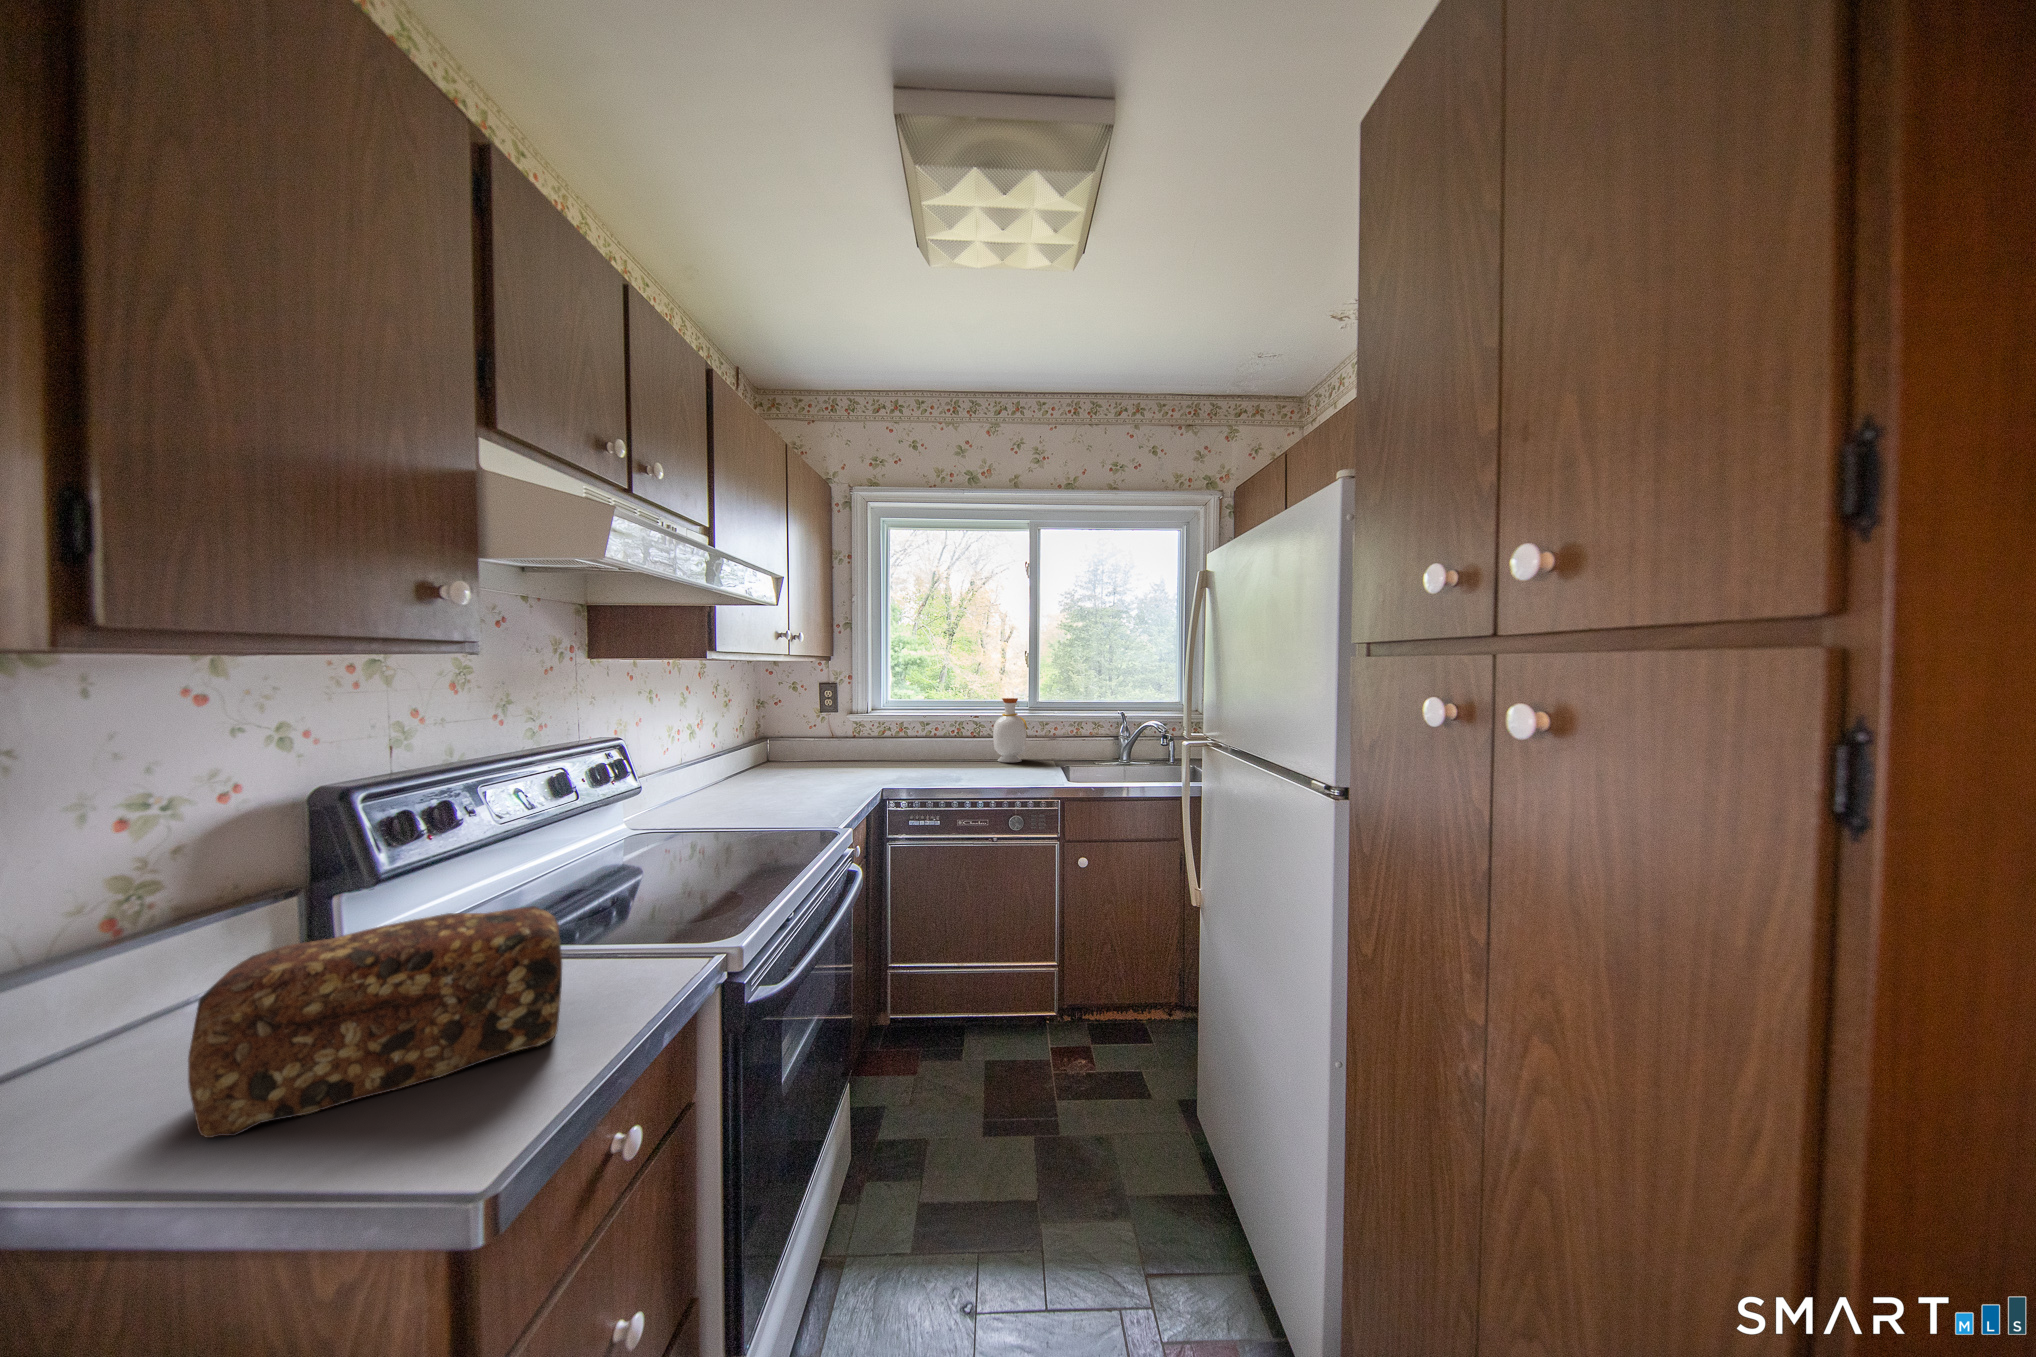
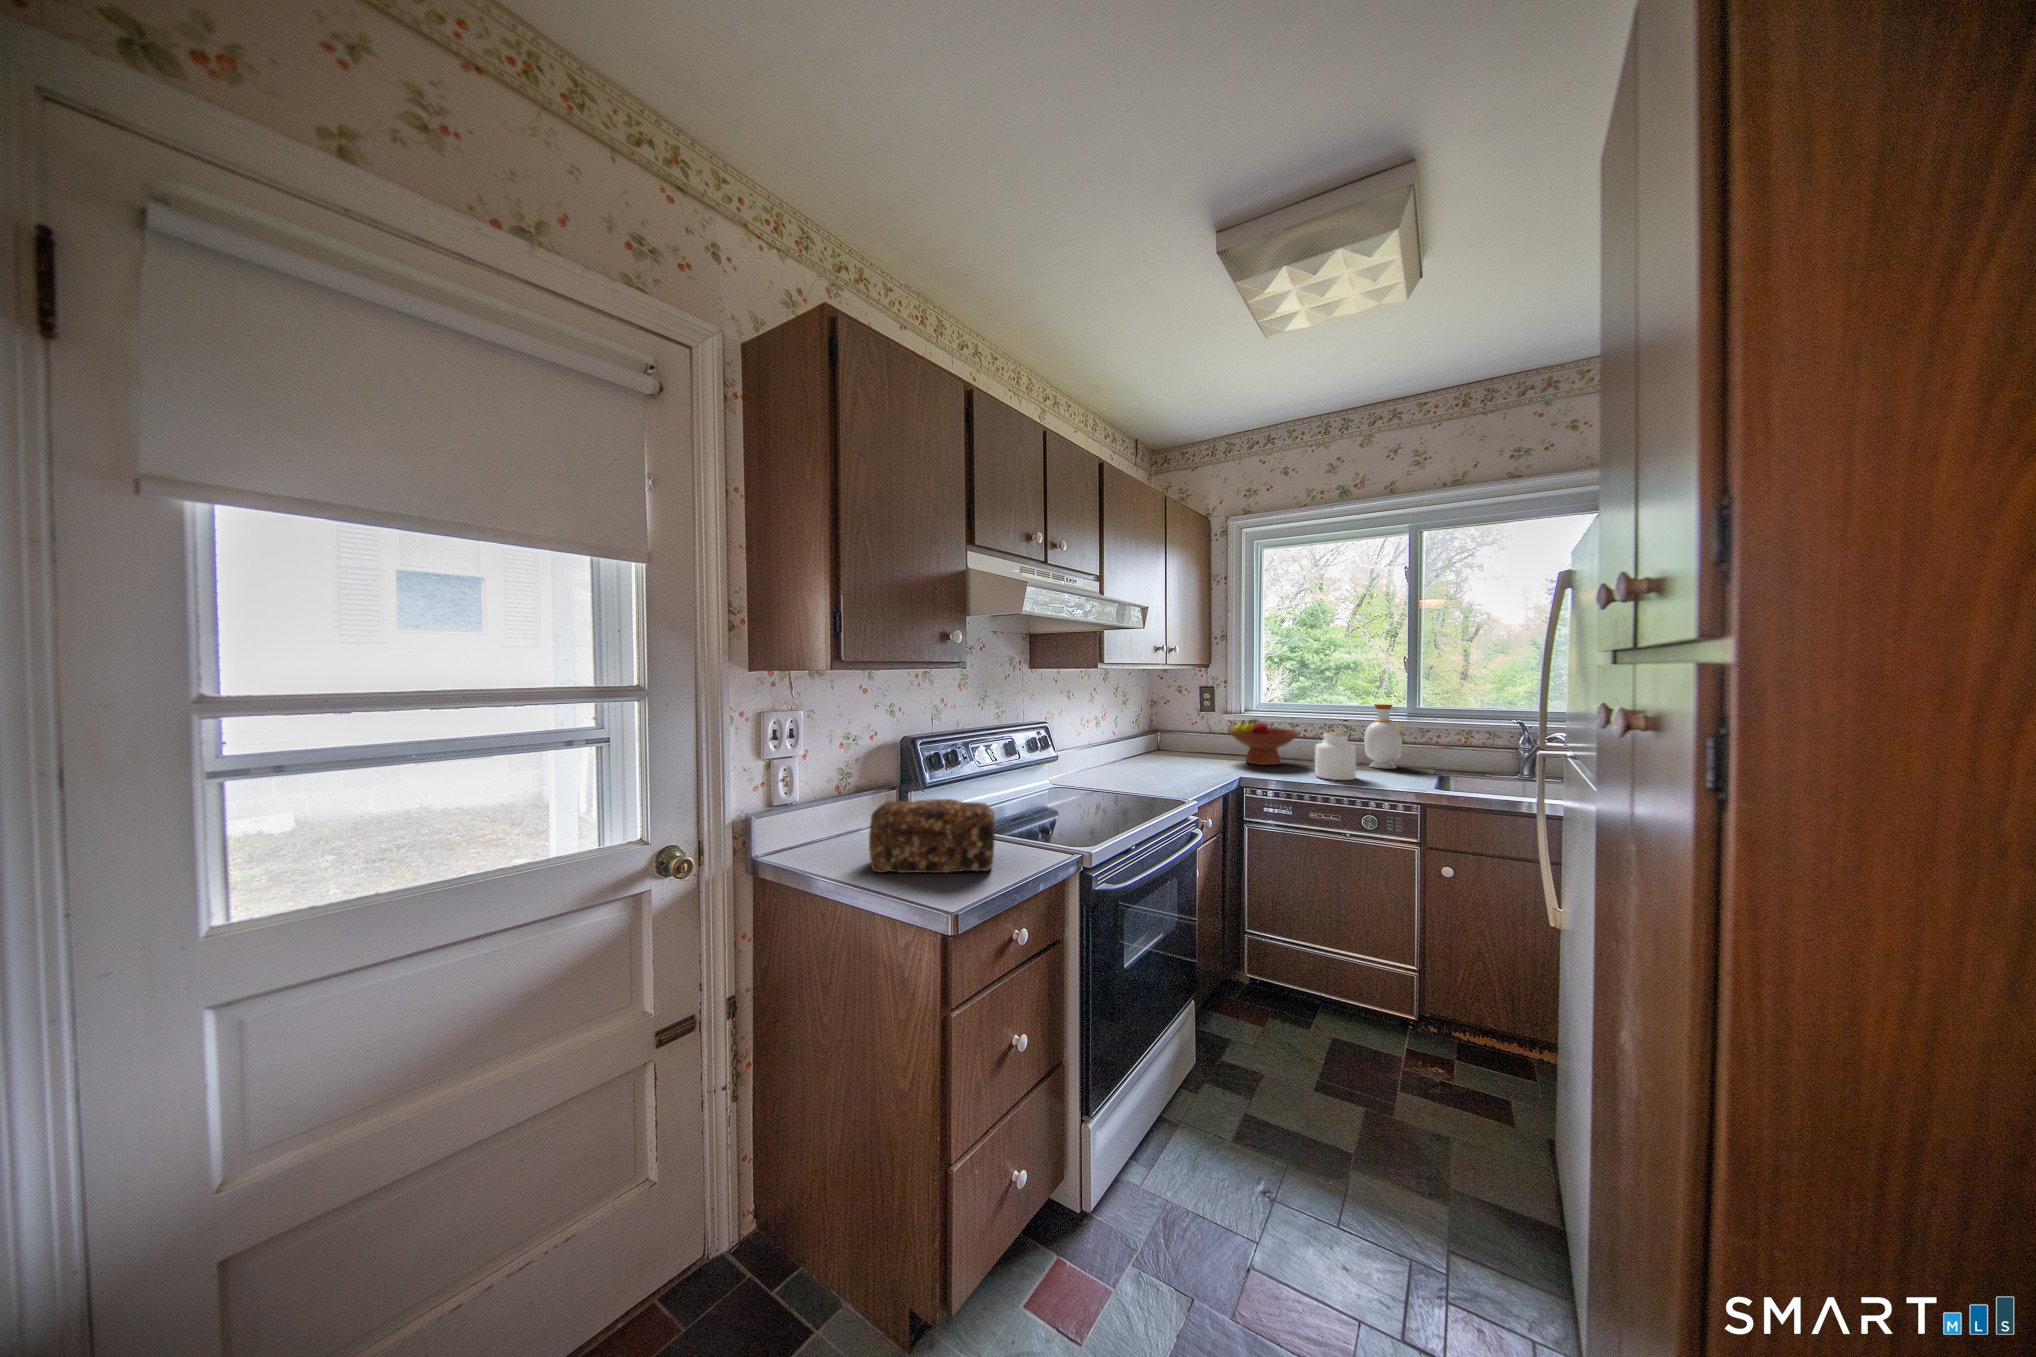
fruit bowl: none [858,718,935,770] -> present [1228,719,1299,765]
jar: none [957,729,995,780] -> present [1315,733,1356,780]

